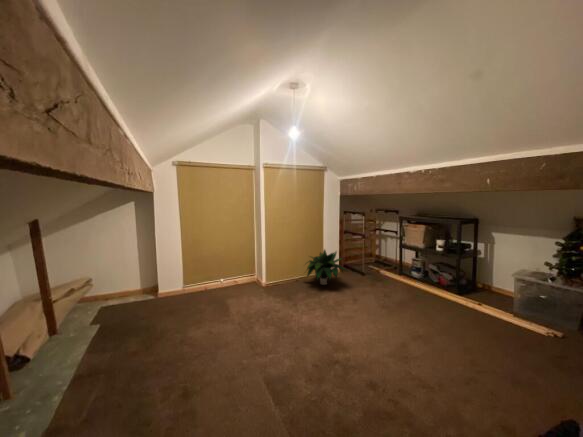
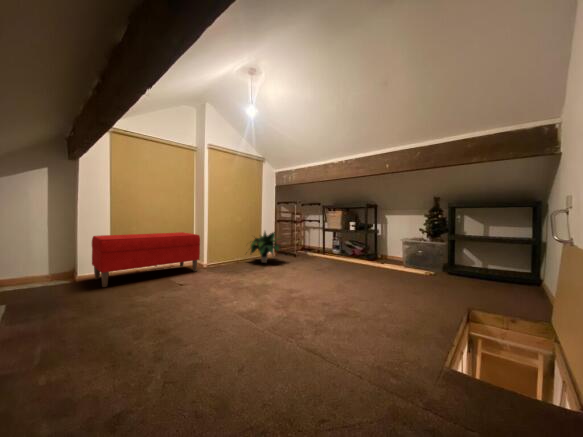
bench: none [168,251,255,308] -> present [92,232,200,287]

